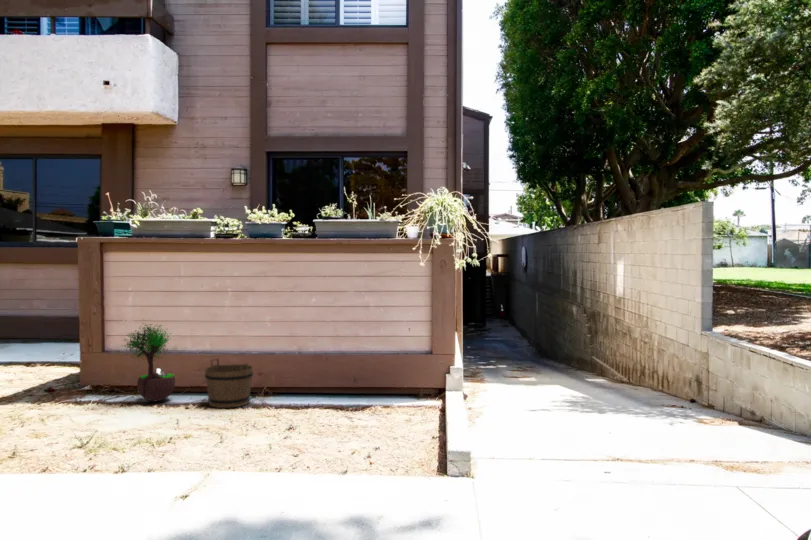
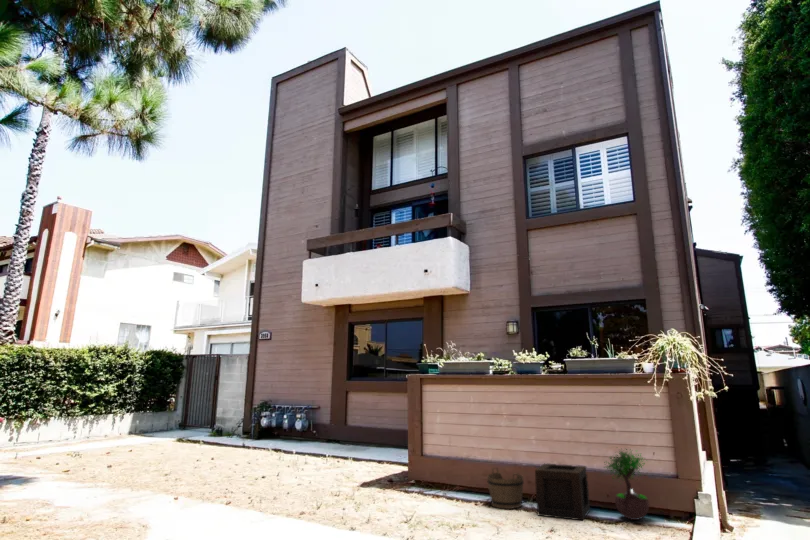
potted tree: present [125,325,175,401] -> present [604,449,649,520]
wooden crate: none [271,349,332,412] -> present [535,464,590,520]

